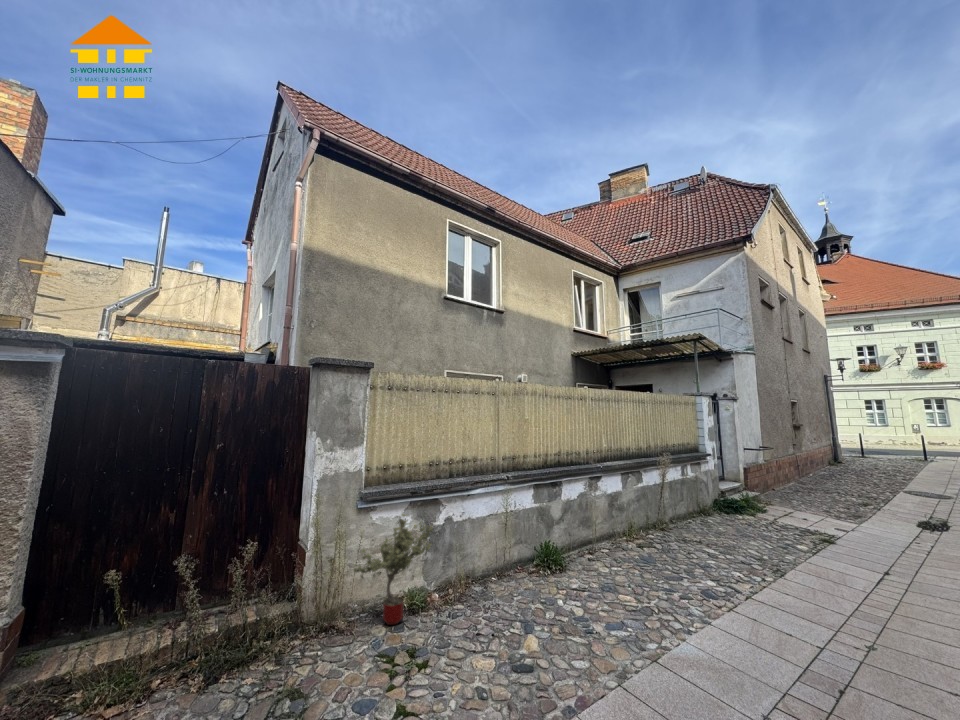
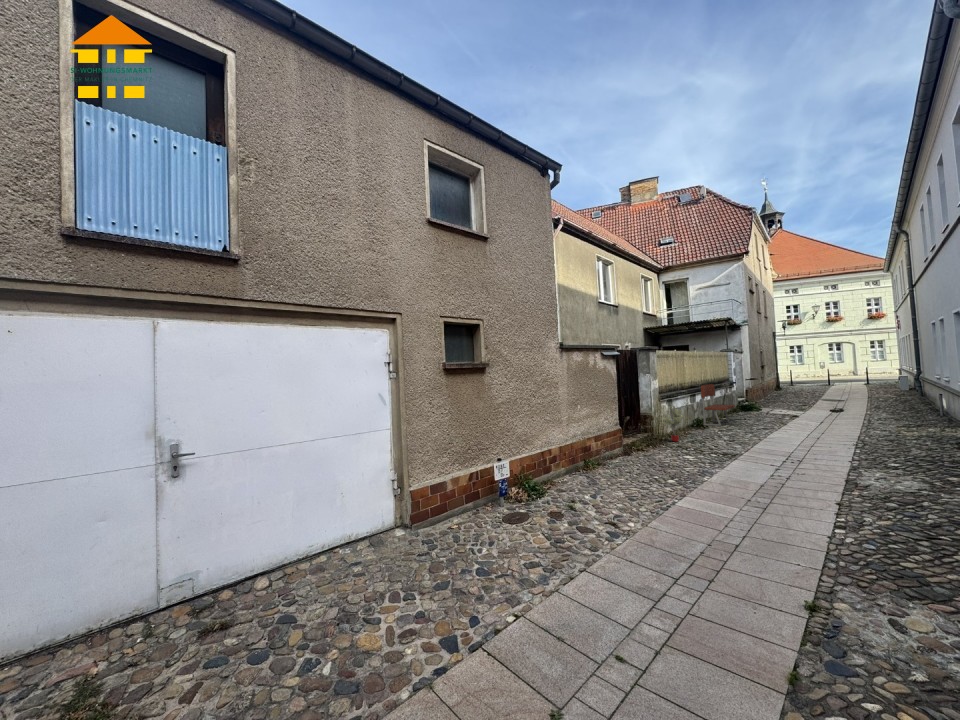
bench: none [585,454,670,557] -> present [701,384,735,426]

